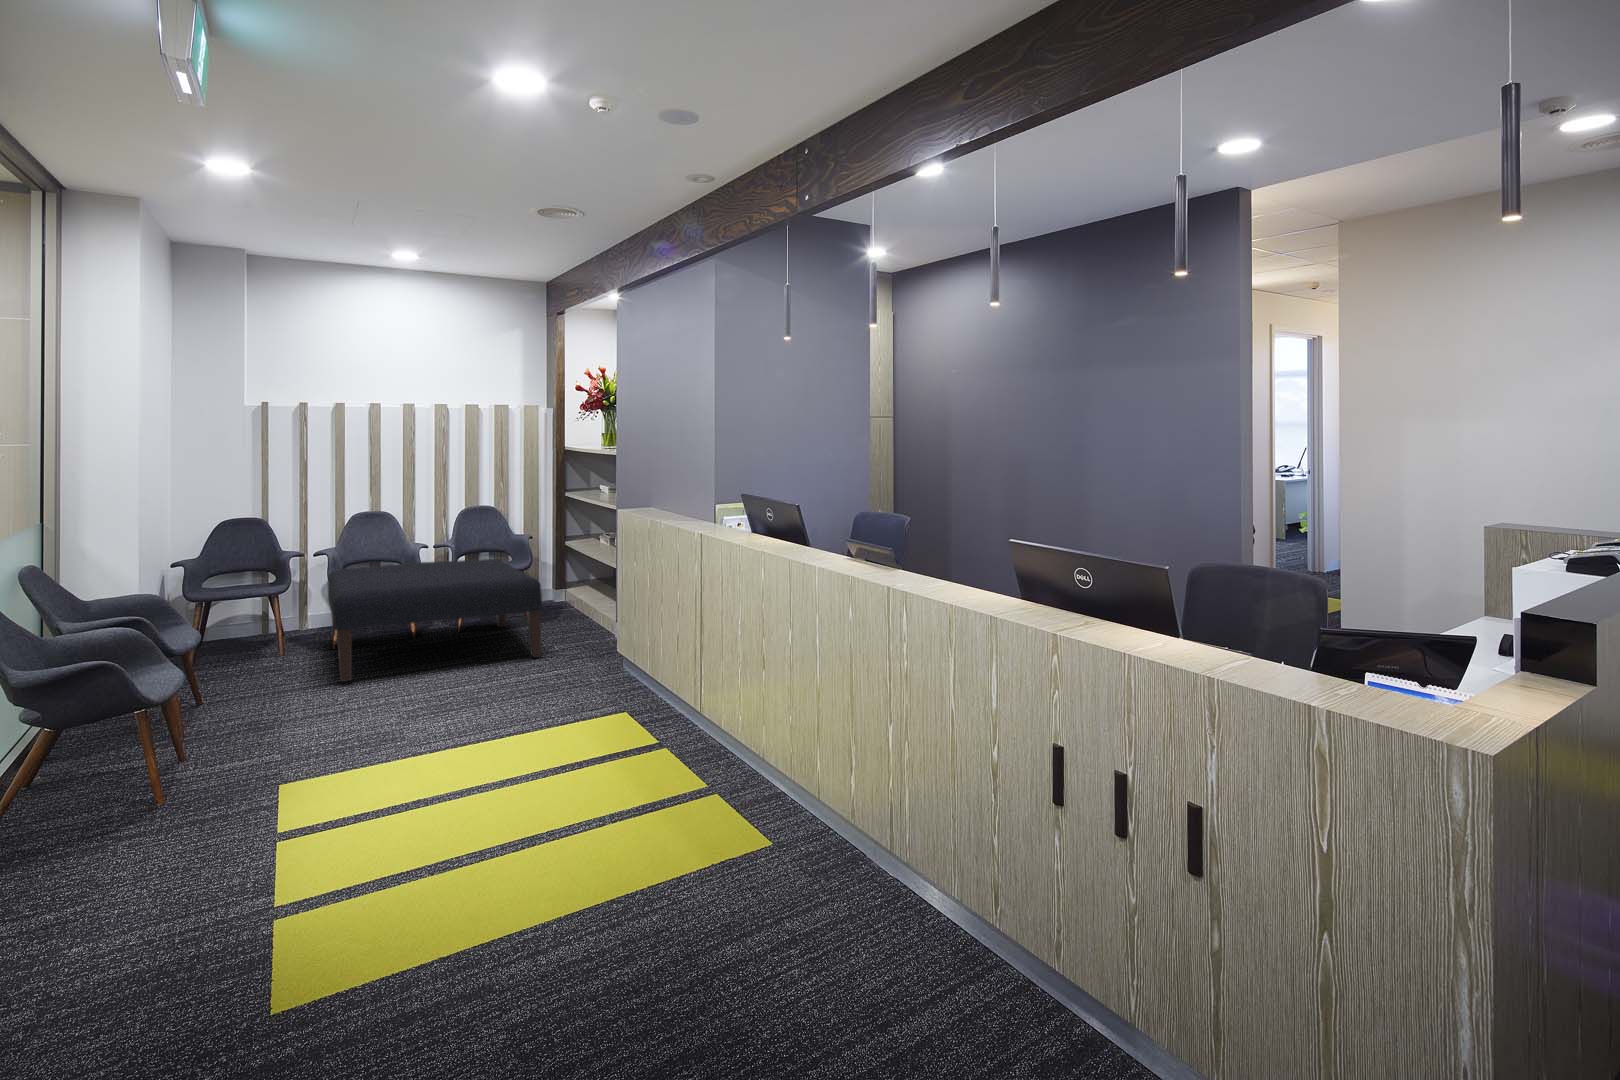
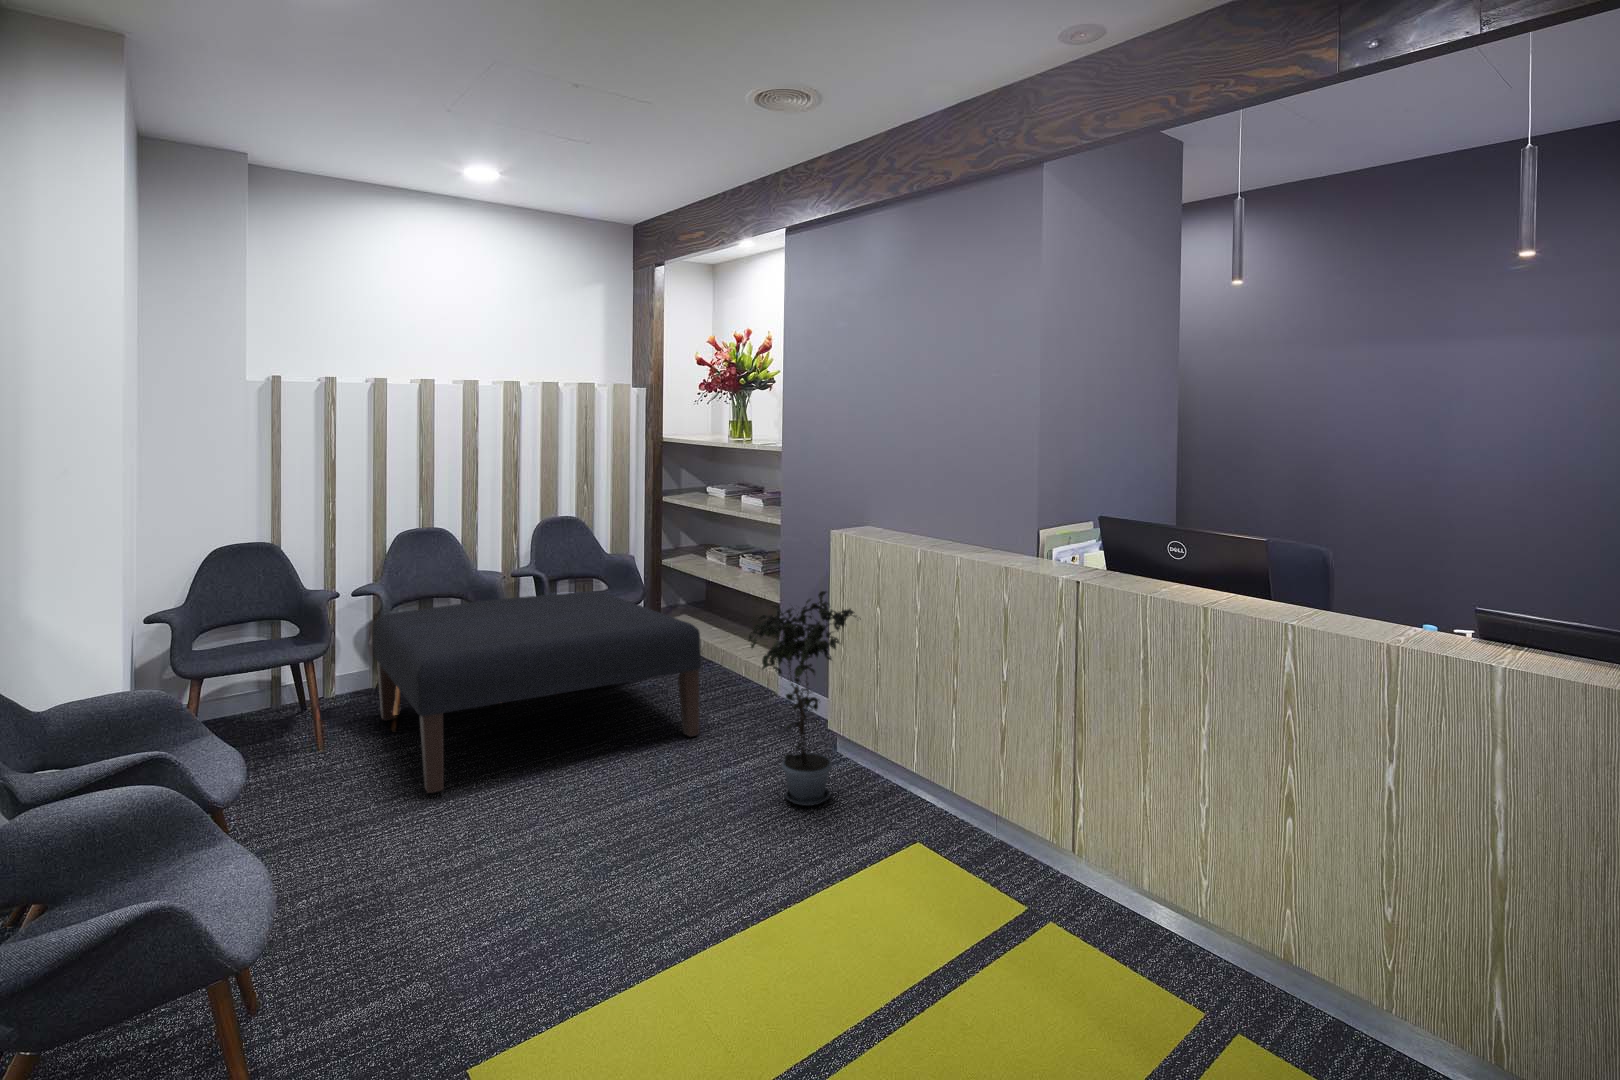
potted plant: none [529,552,622,694] -> present [749,591,856,806]

